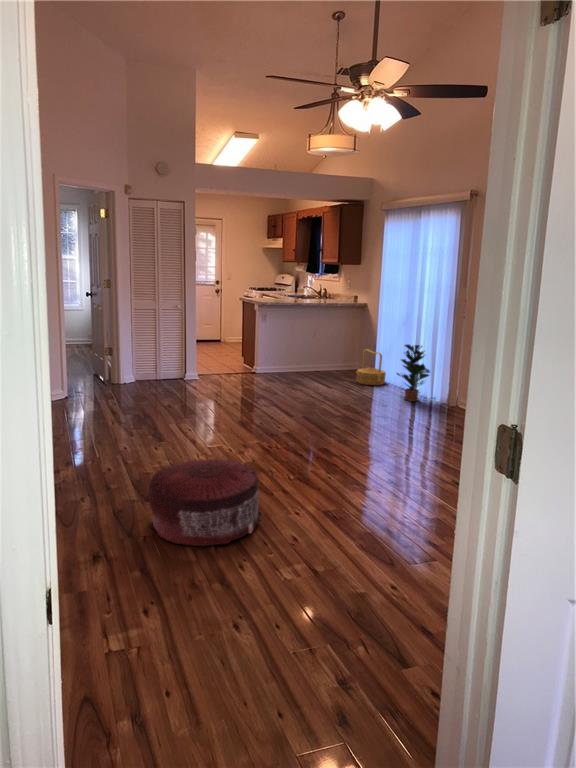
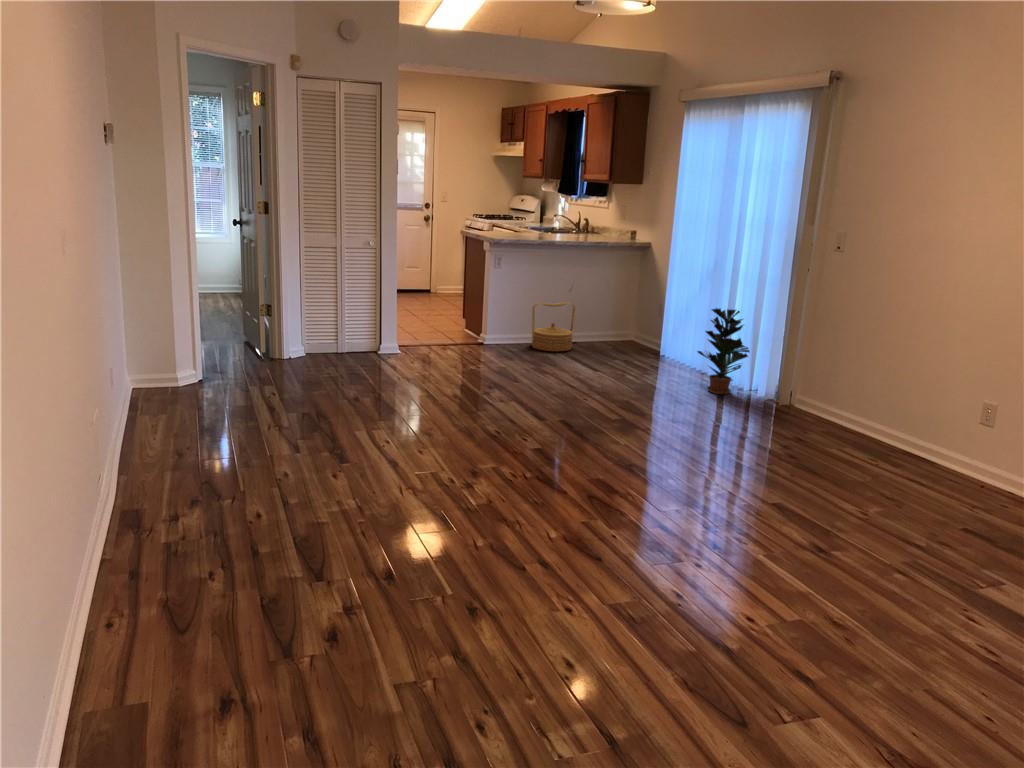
woven basket: present [357,349,386,385] -> present [532,303,575,351]
pouf: present [149,459,261,546] -> none [317,512,510,679]

